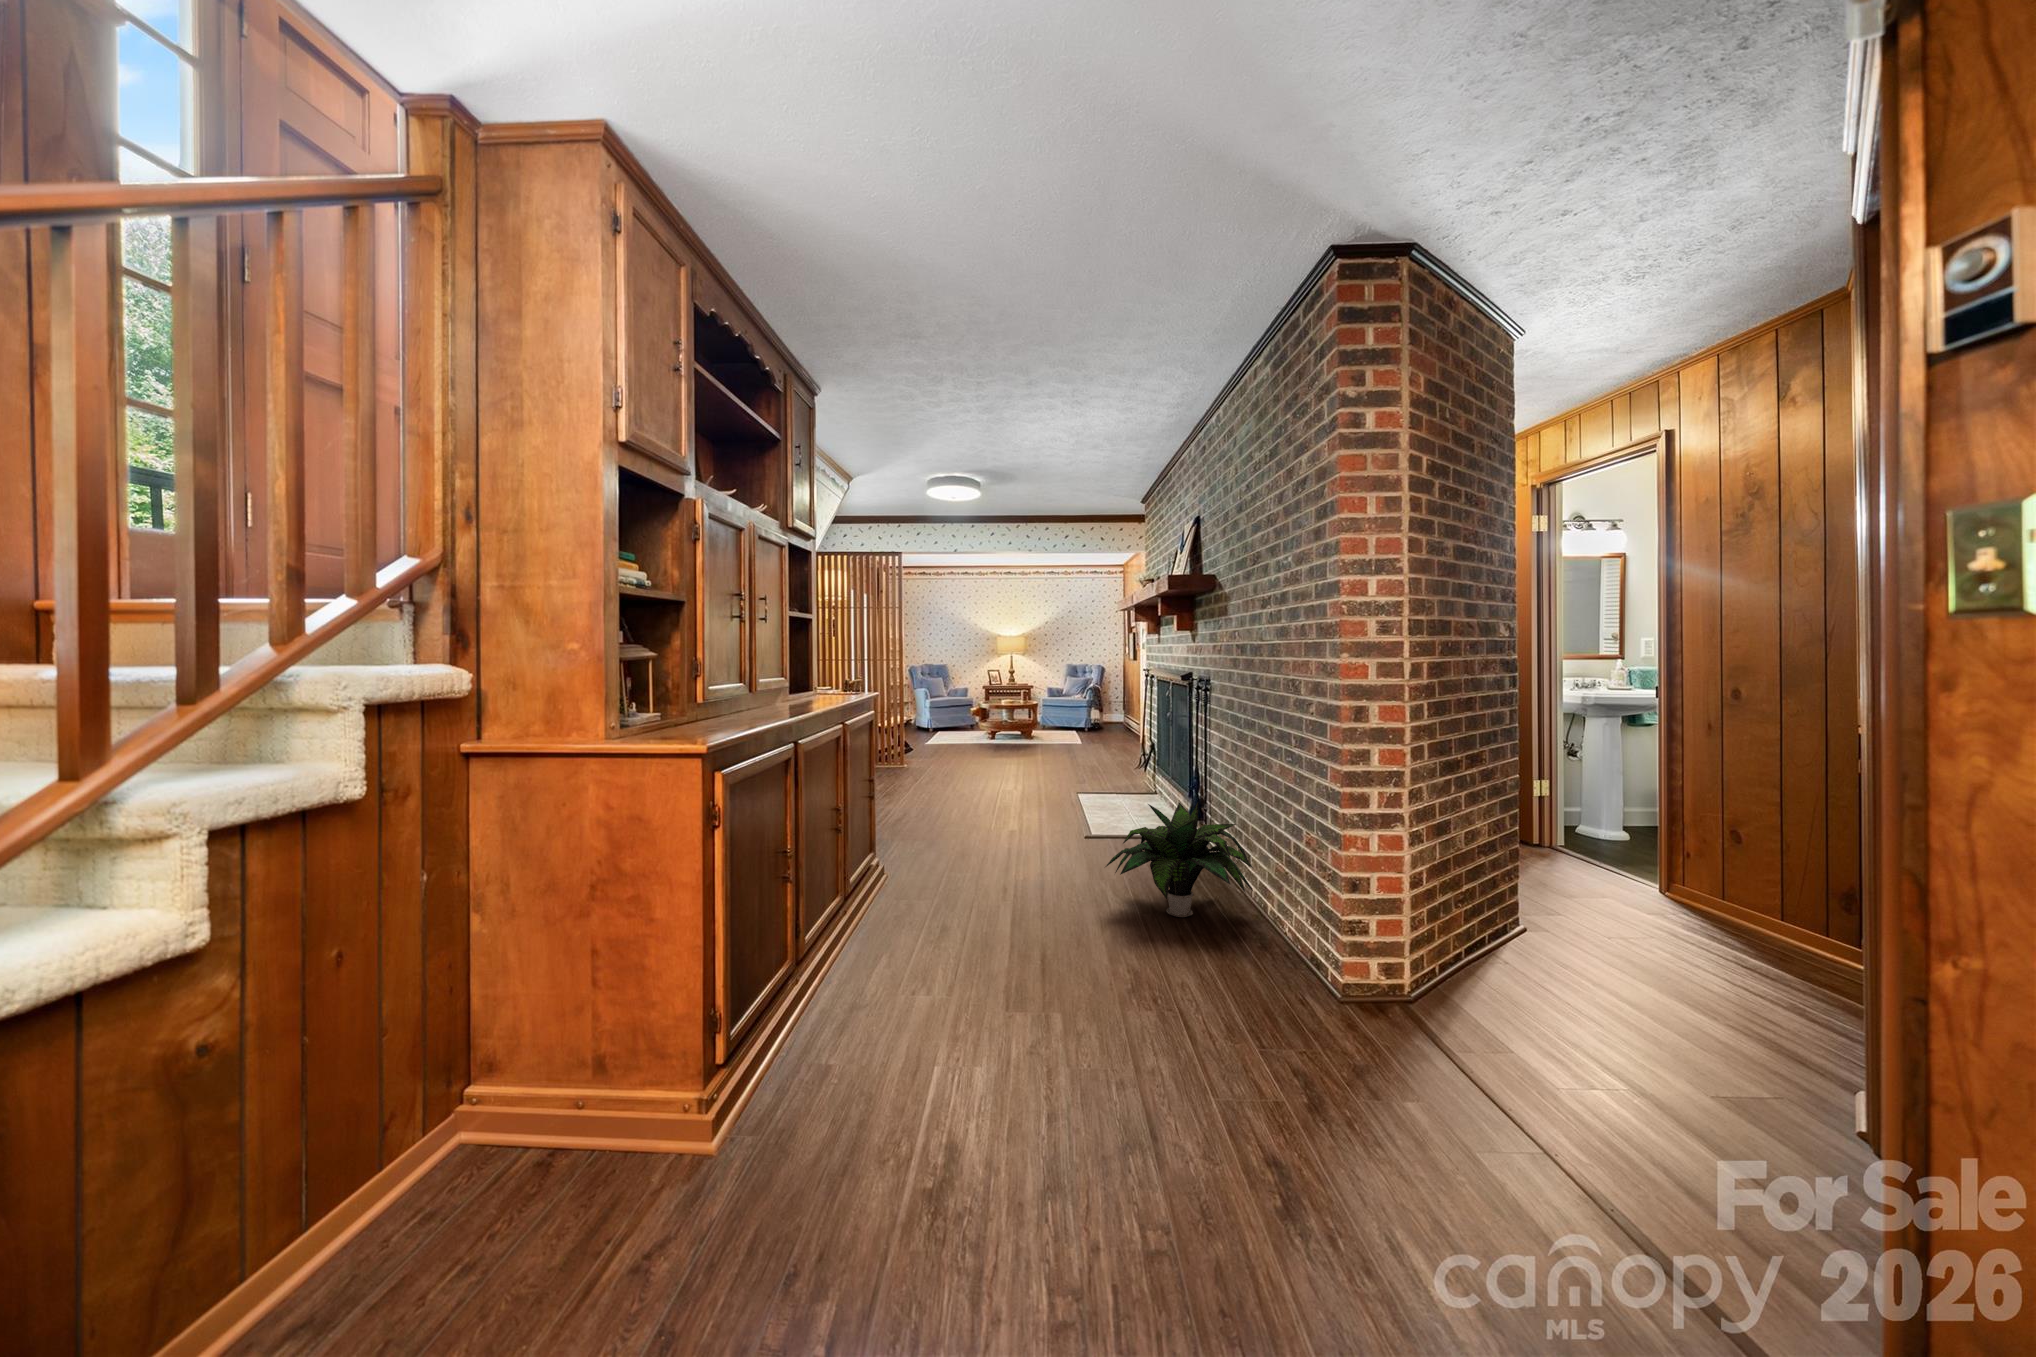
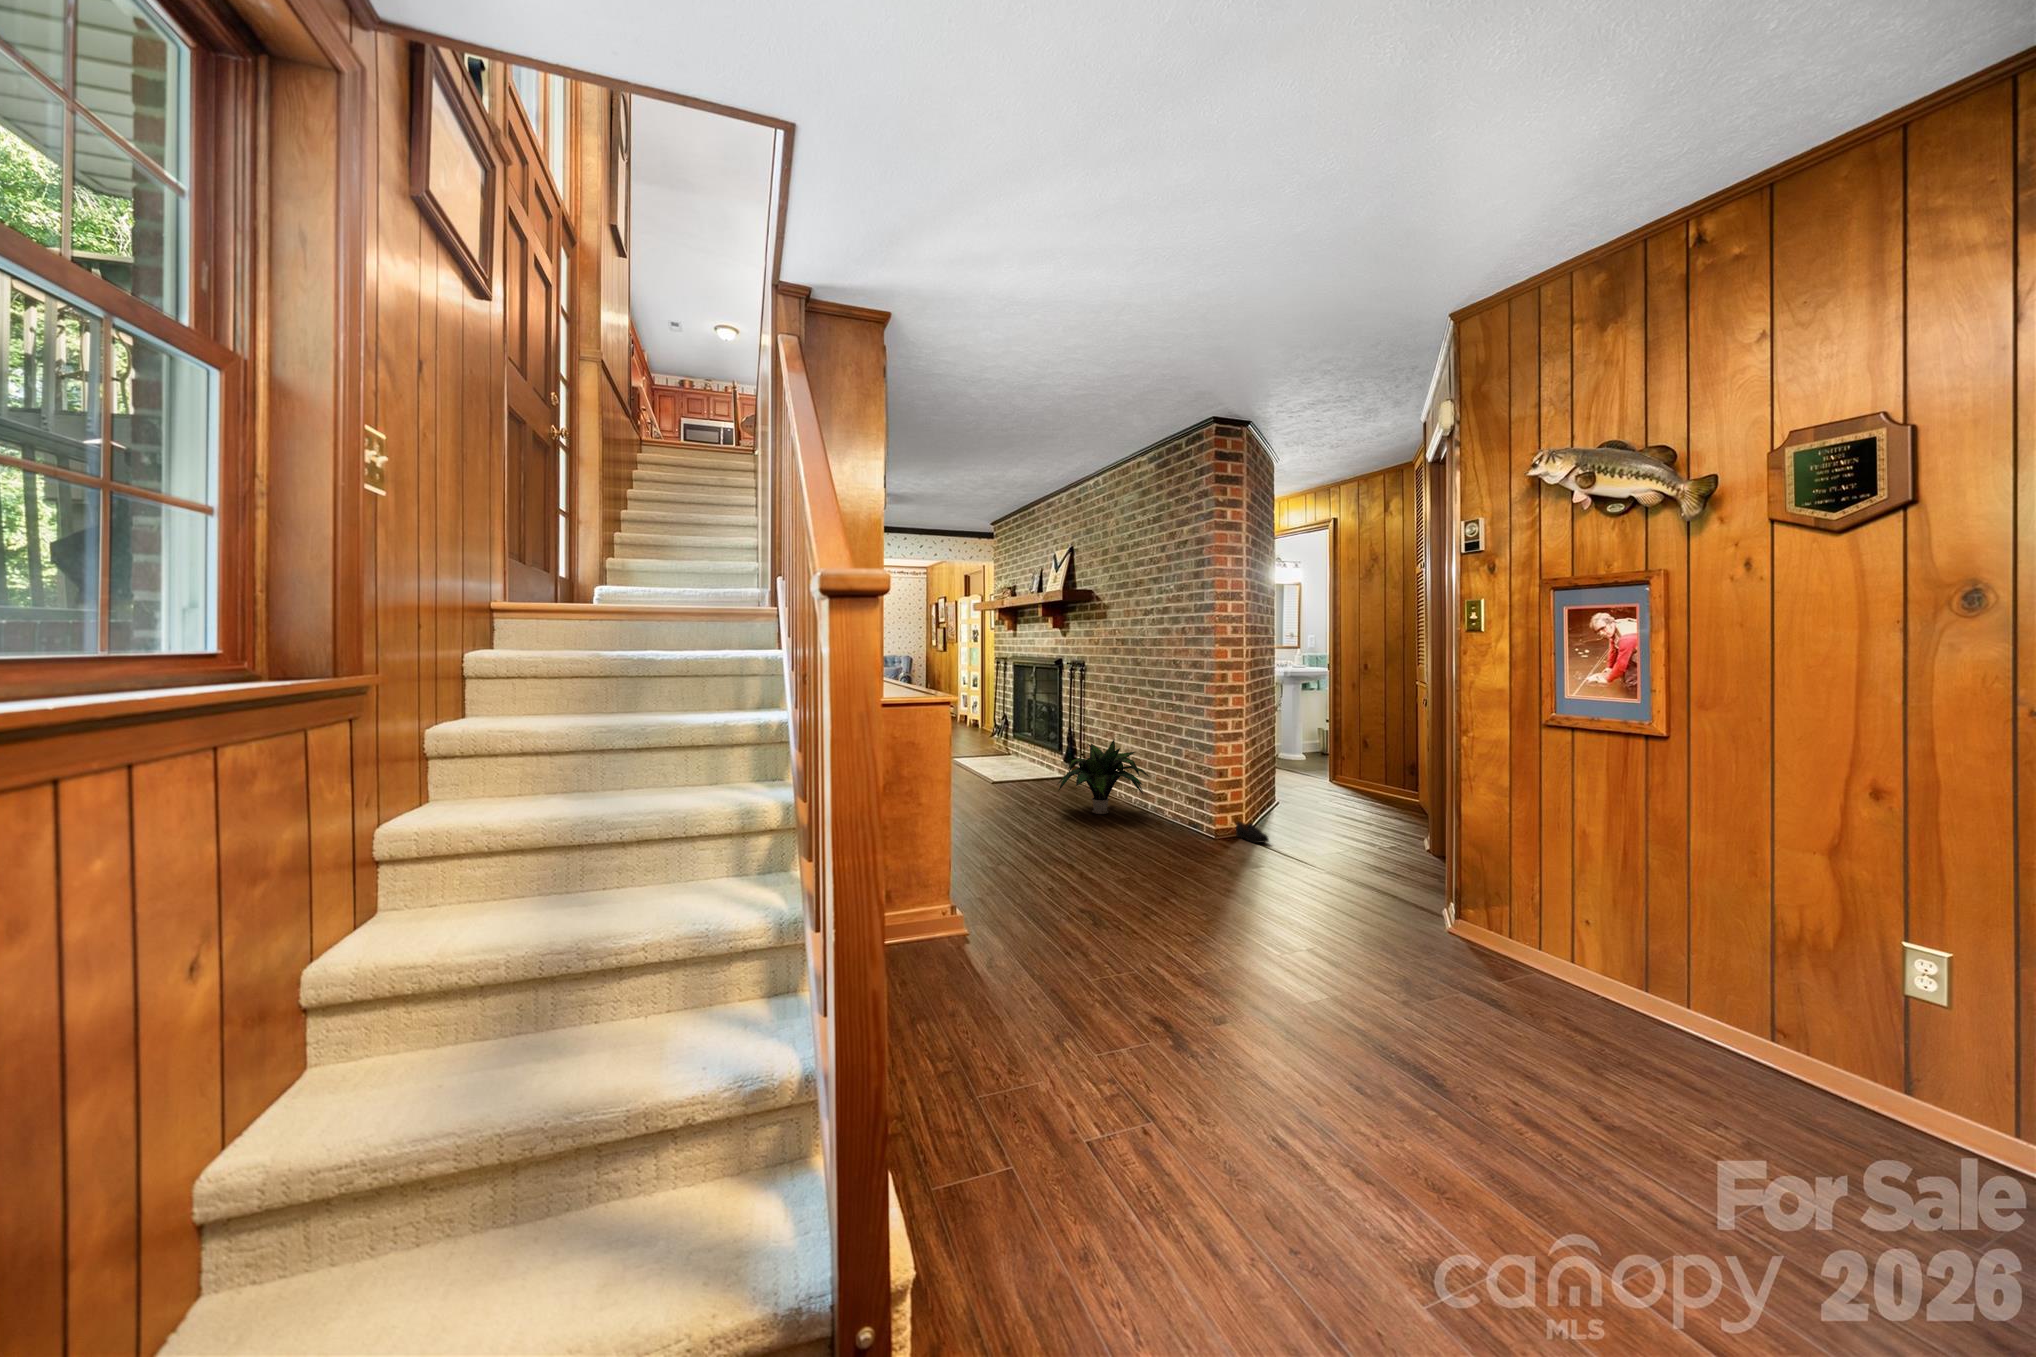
shoe: none [1380,978,1439,1036] -> present [1236,822,1269,843]

